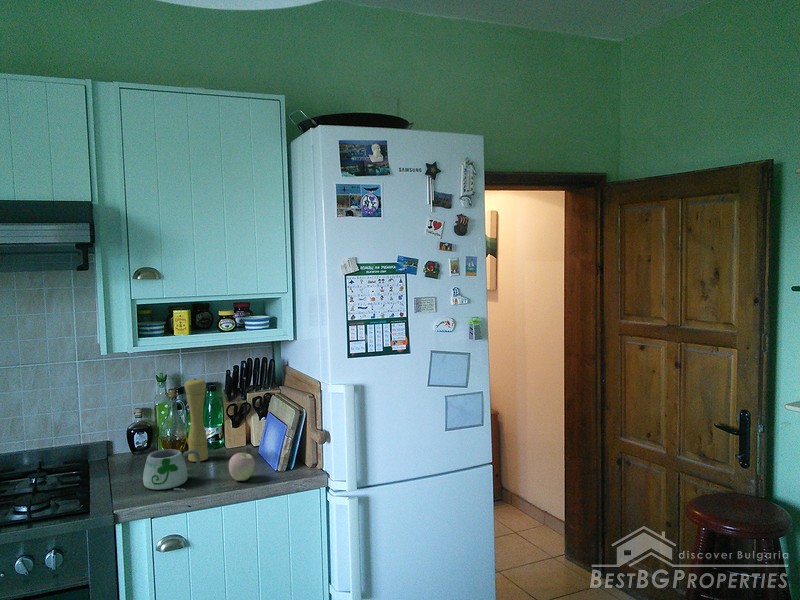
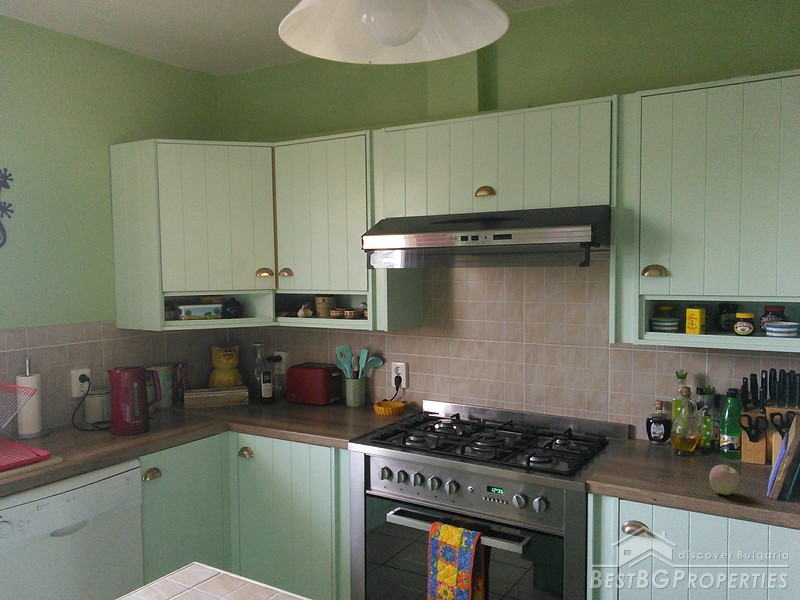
pepper mill: present [185,378,208,462] -> none [693,380,717,466]
mug: present [143,449,200,490] -> none [631,441,687,485]

